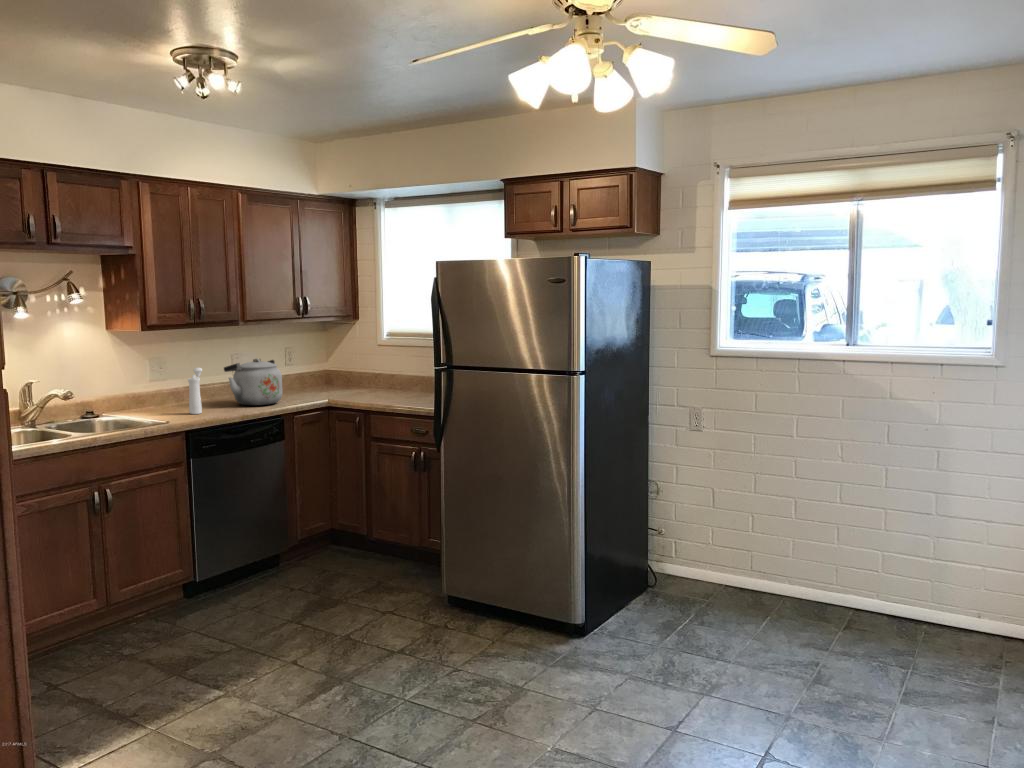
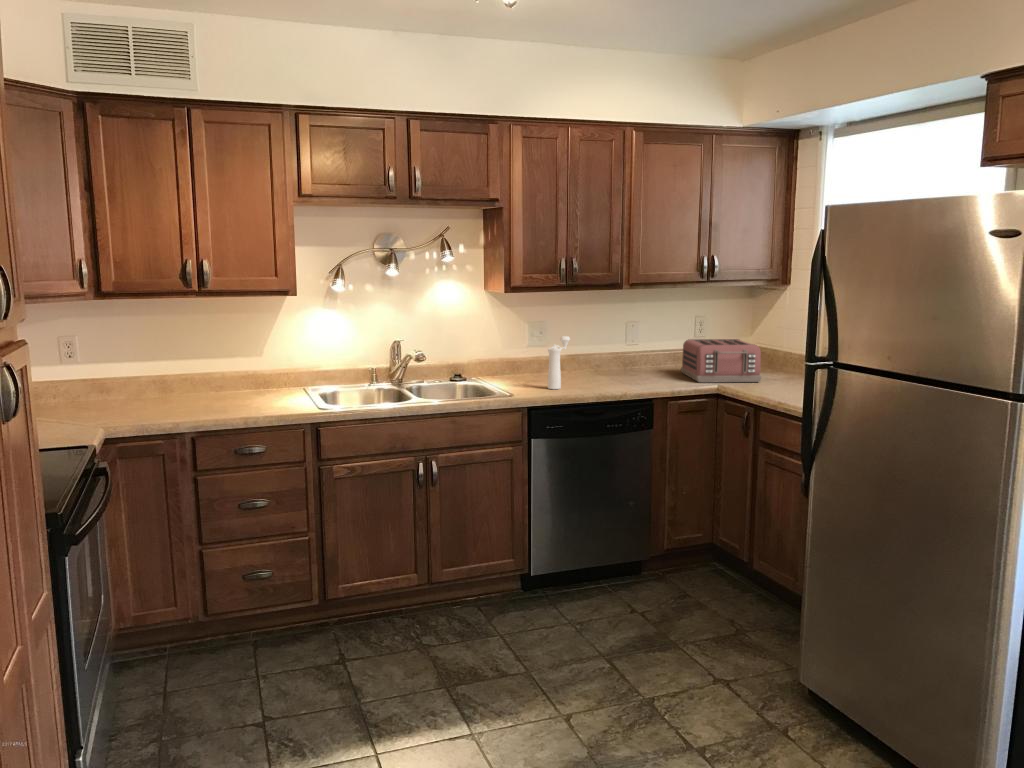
kettle: present [224,358,282,406] -> none [598,329,663,386]
toaster: none [283,363,353,398] -> present [681,339,761,383]

